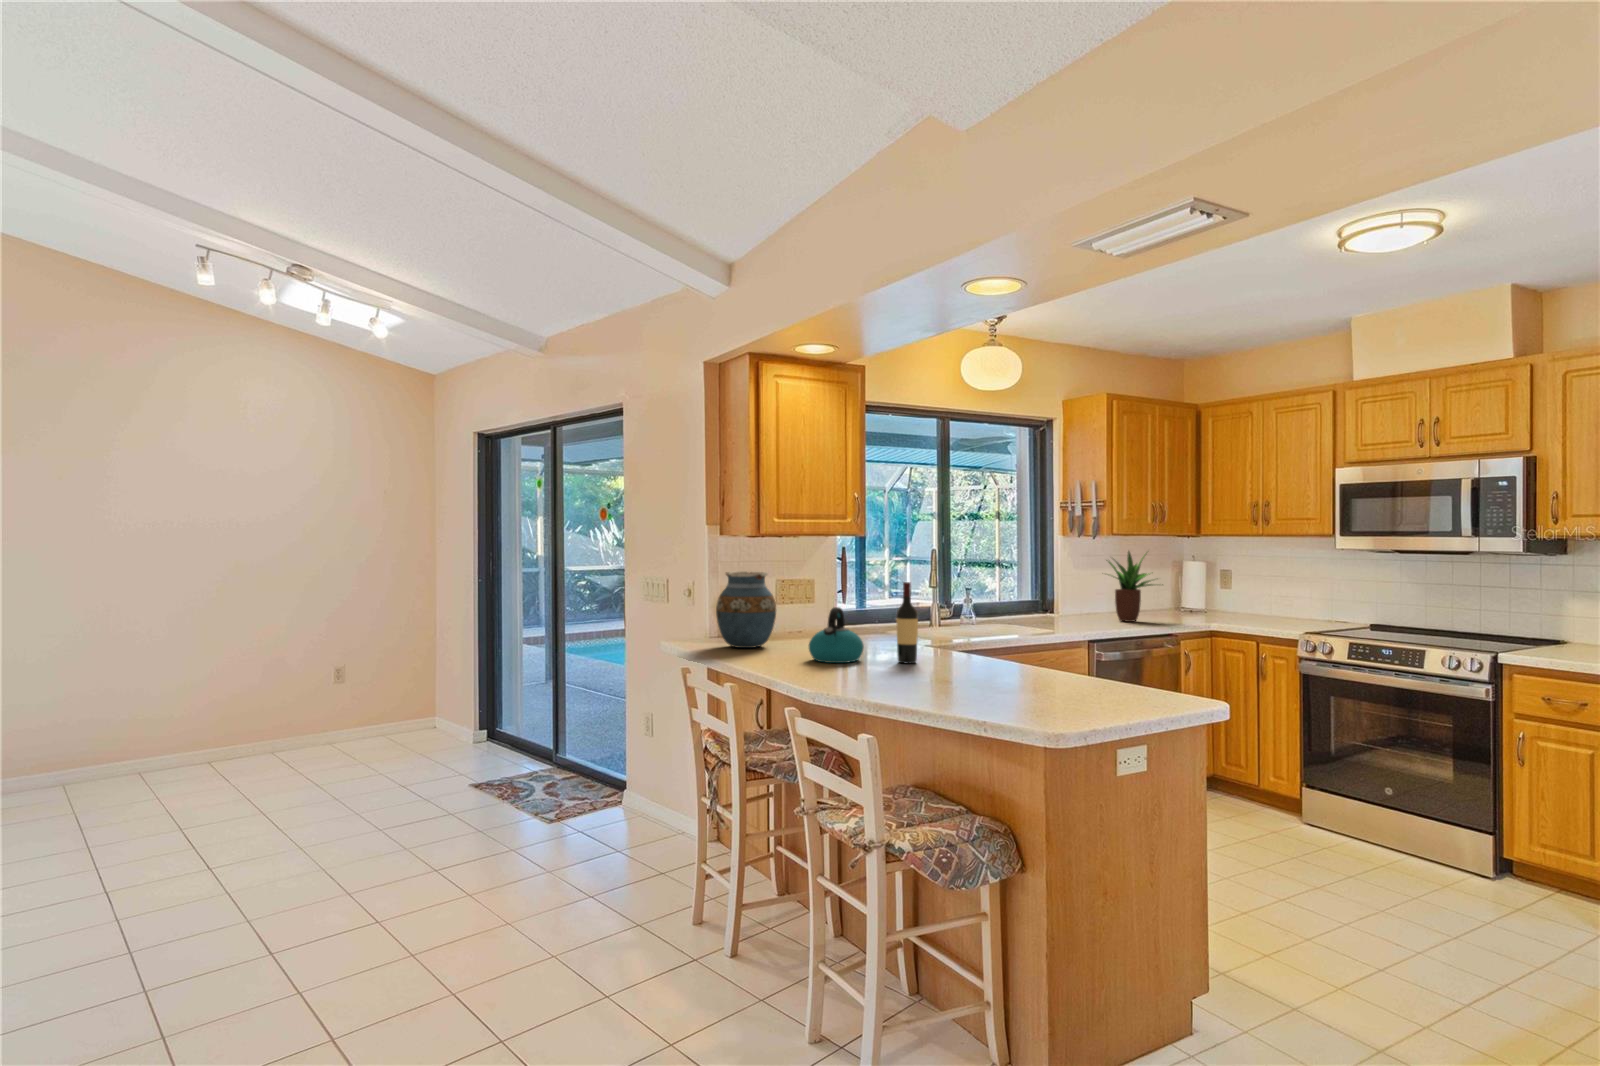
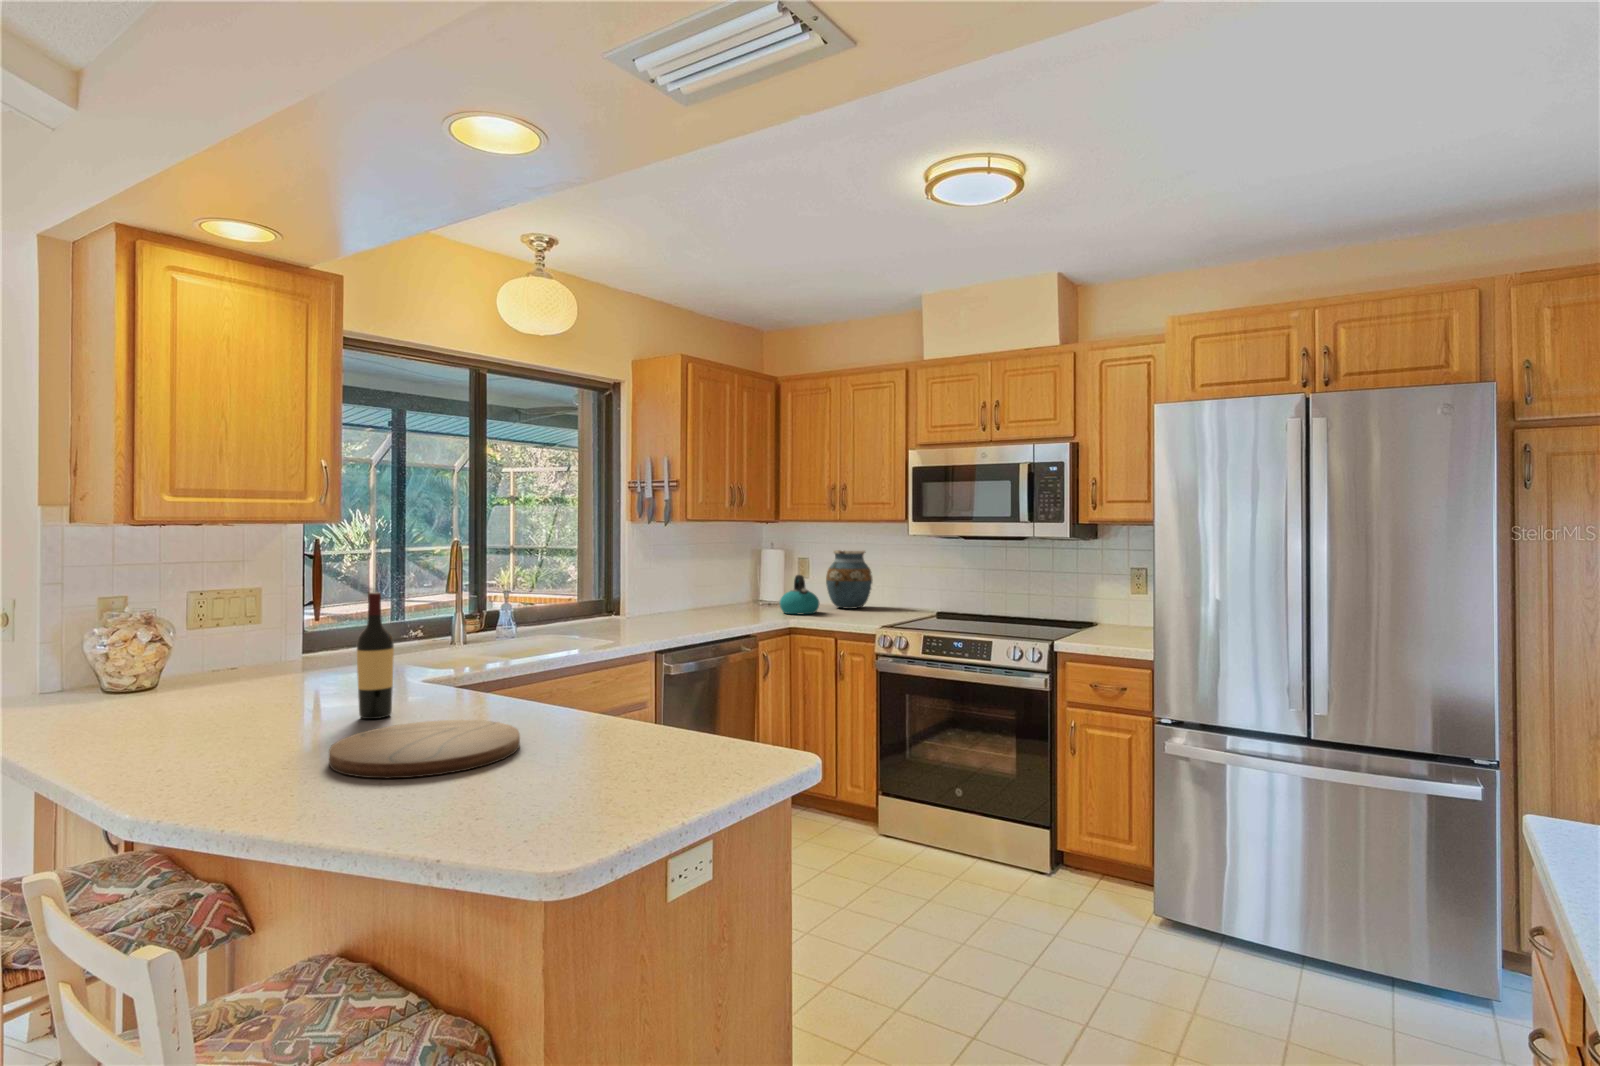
potted plant: present [1108,551,1153,622] -> none [674,538,743,621]
vase: present [716,571,776,648] -> present [826,550,872,609]
kettle: present [809,607,864,663] -> present [779,575,819,614]
cutting board: none [898,665,1008,690] -> present [329,720,520,778]

